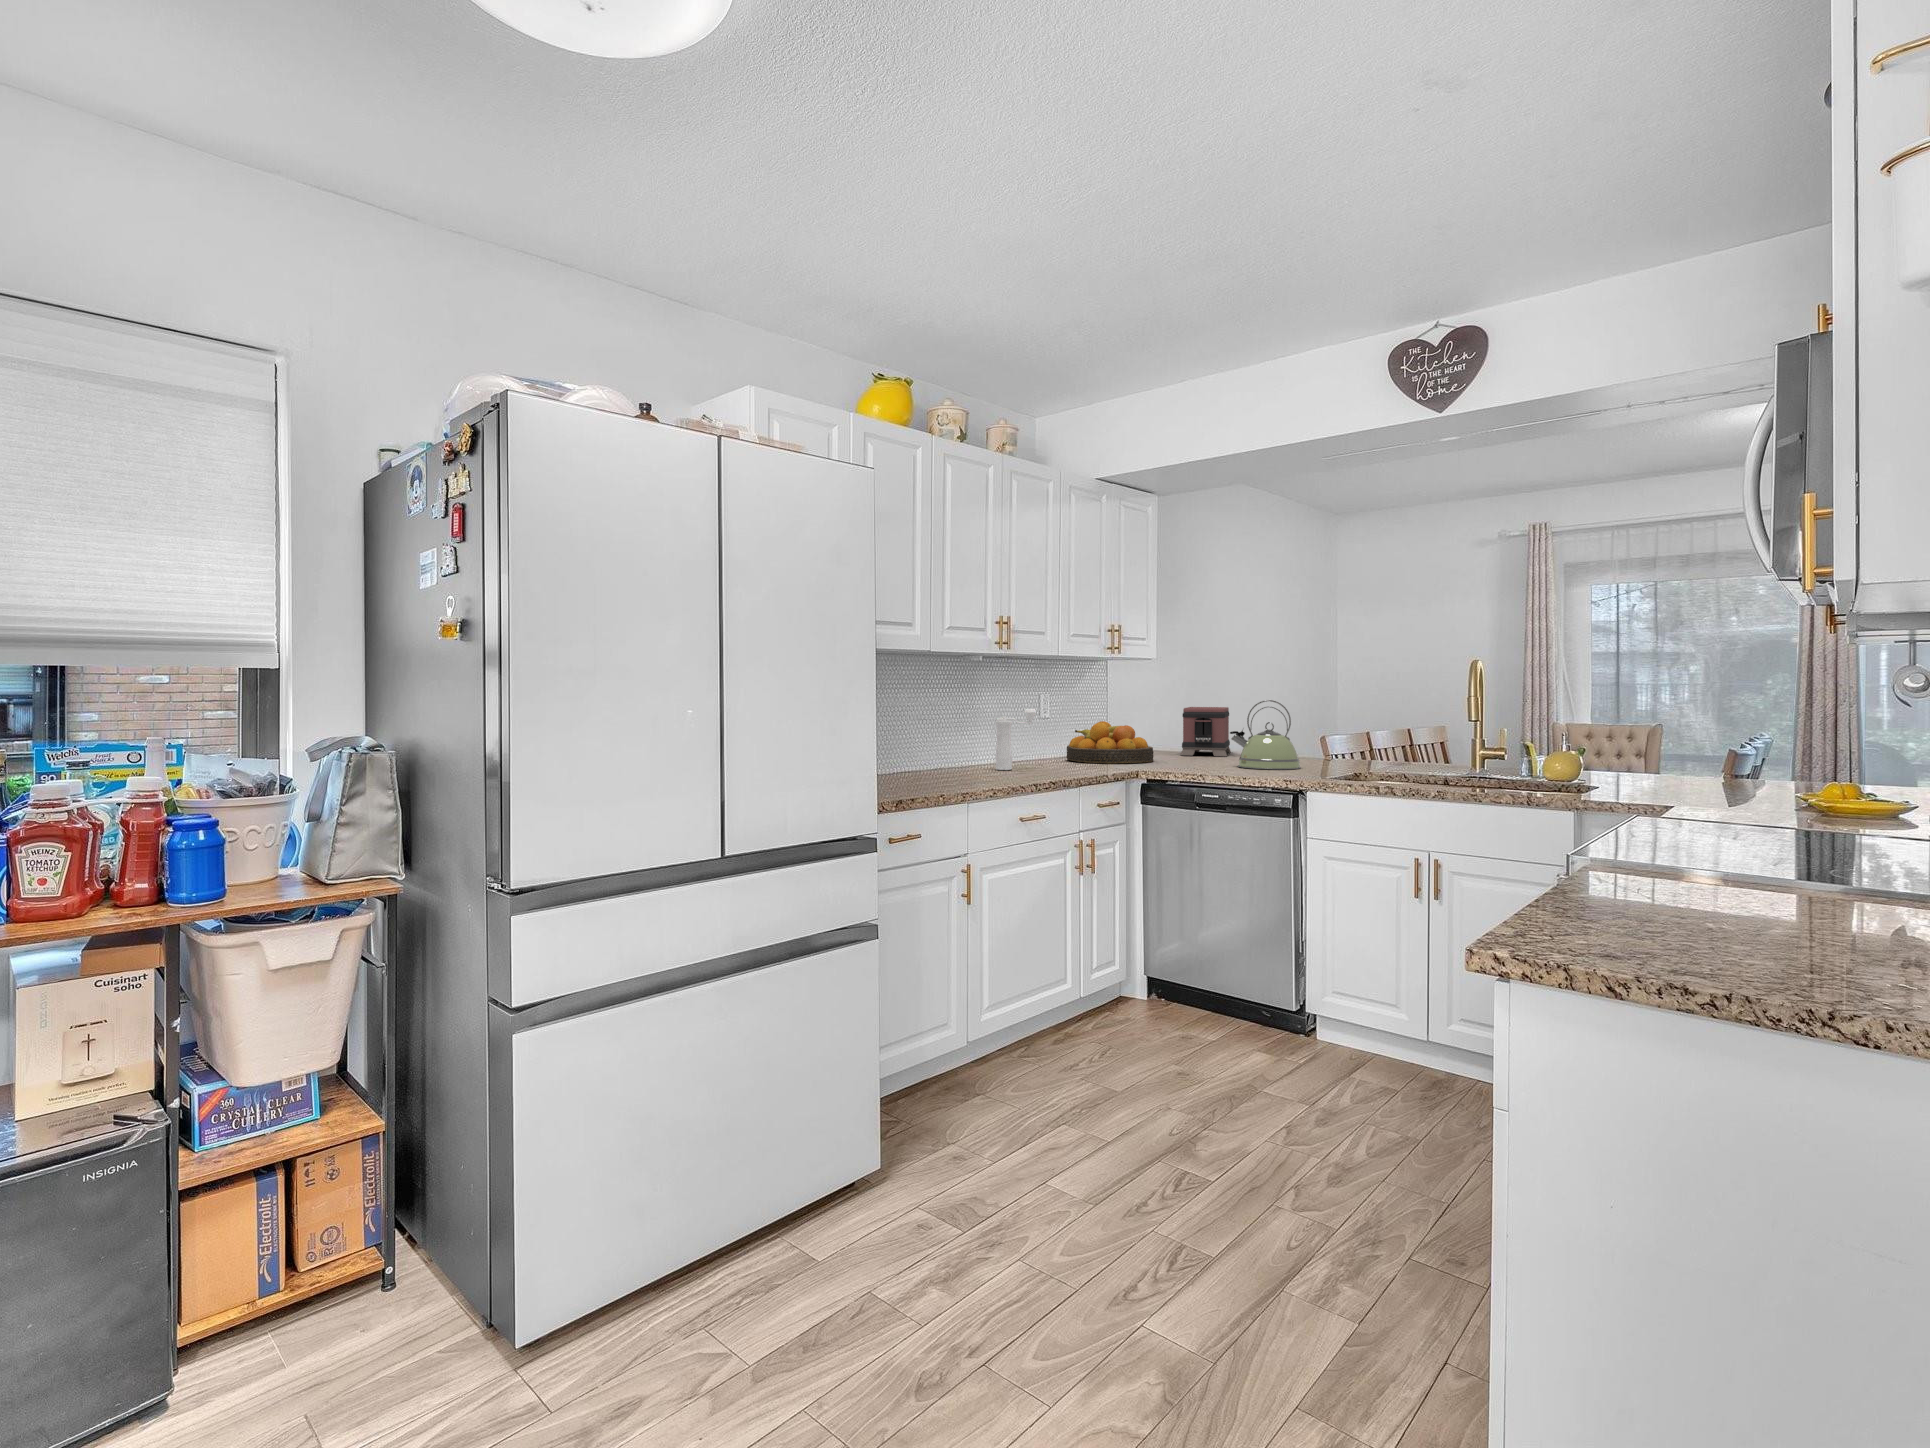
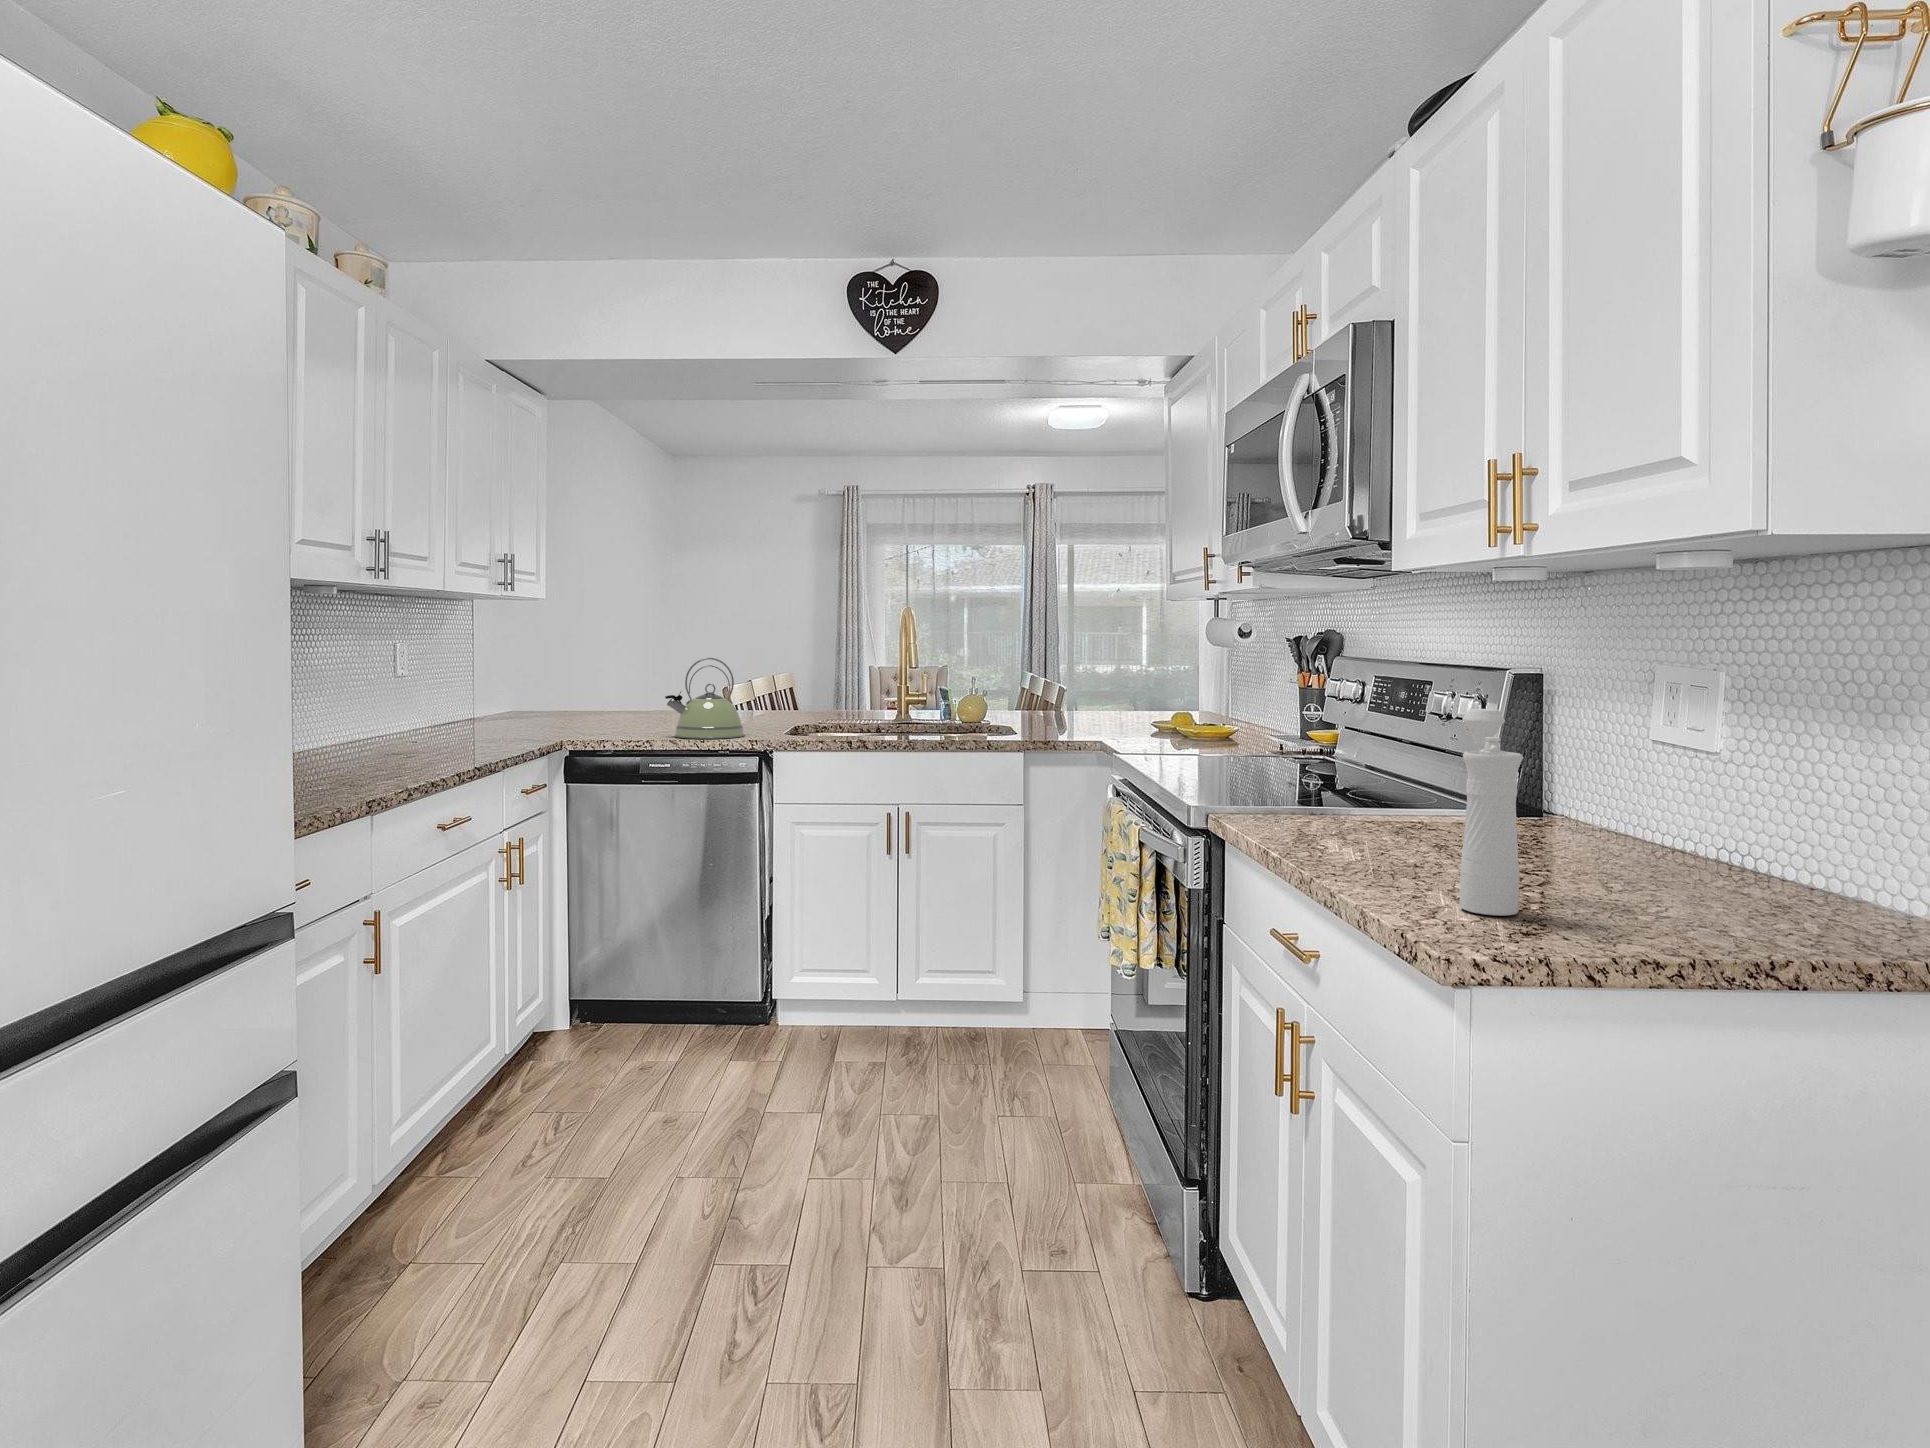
toaster: present [1181,707,1231,756] -> none [574,666,633,726]
pepper mill: present [996,709,1036,770] -> present [1460,709,1523,916]
fruit bowl: present [1067,721,1154,763] -> none [445,687,563,742]

